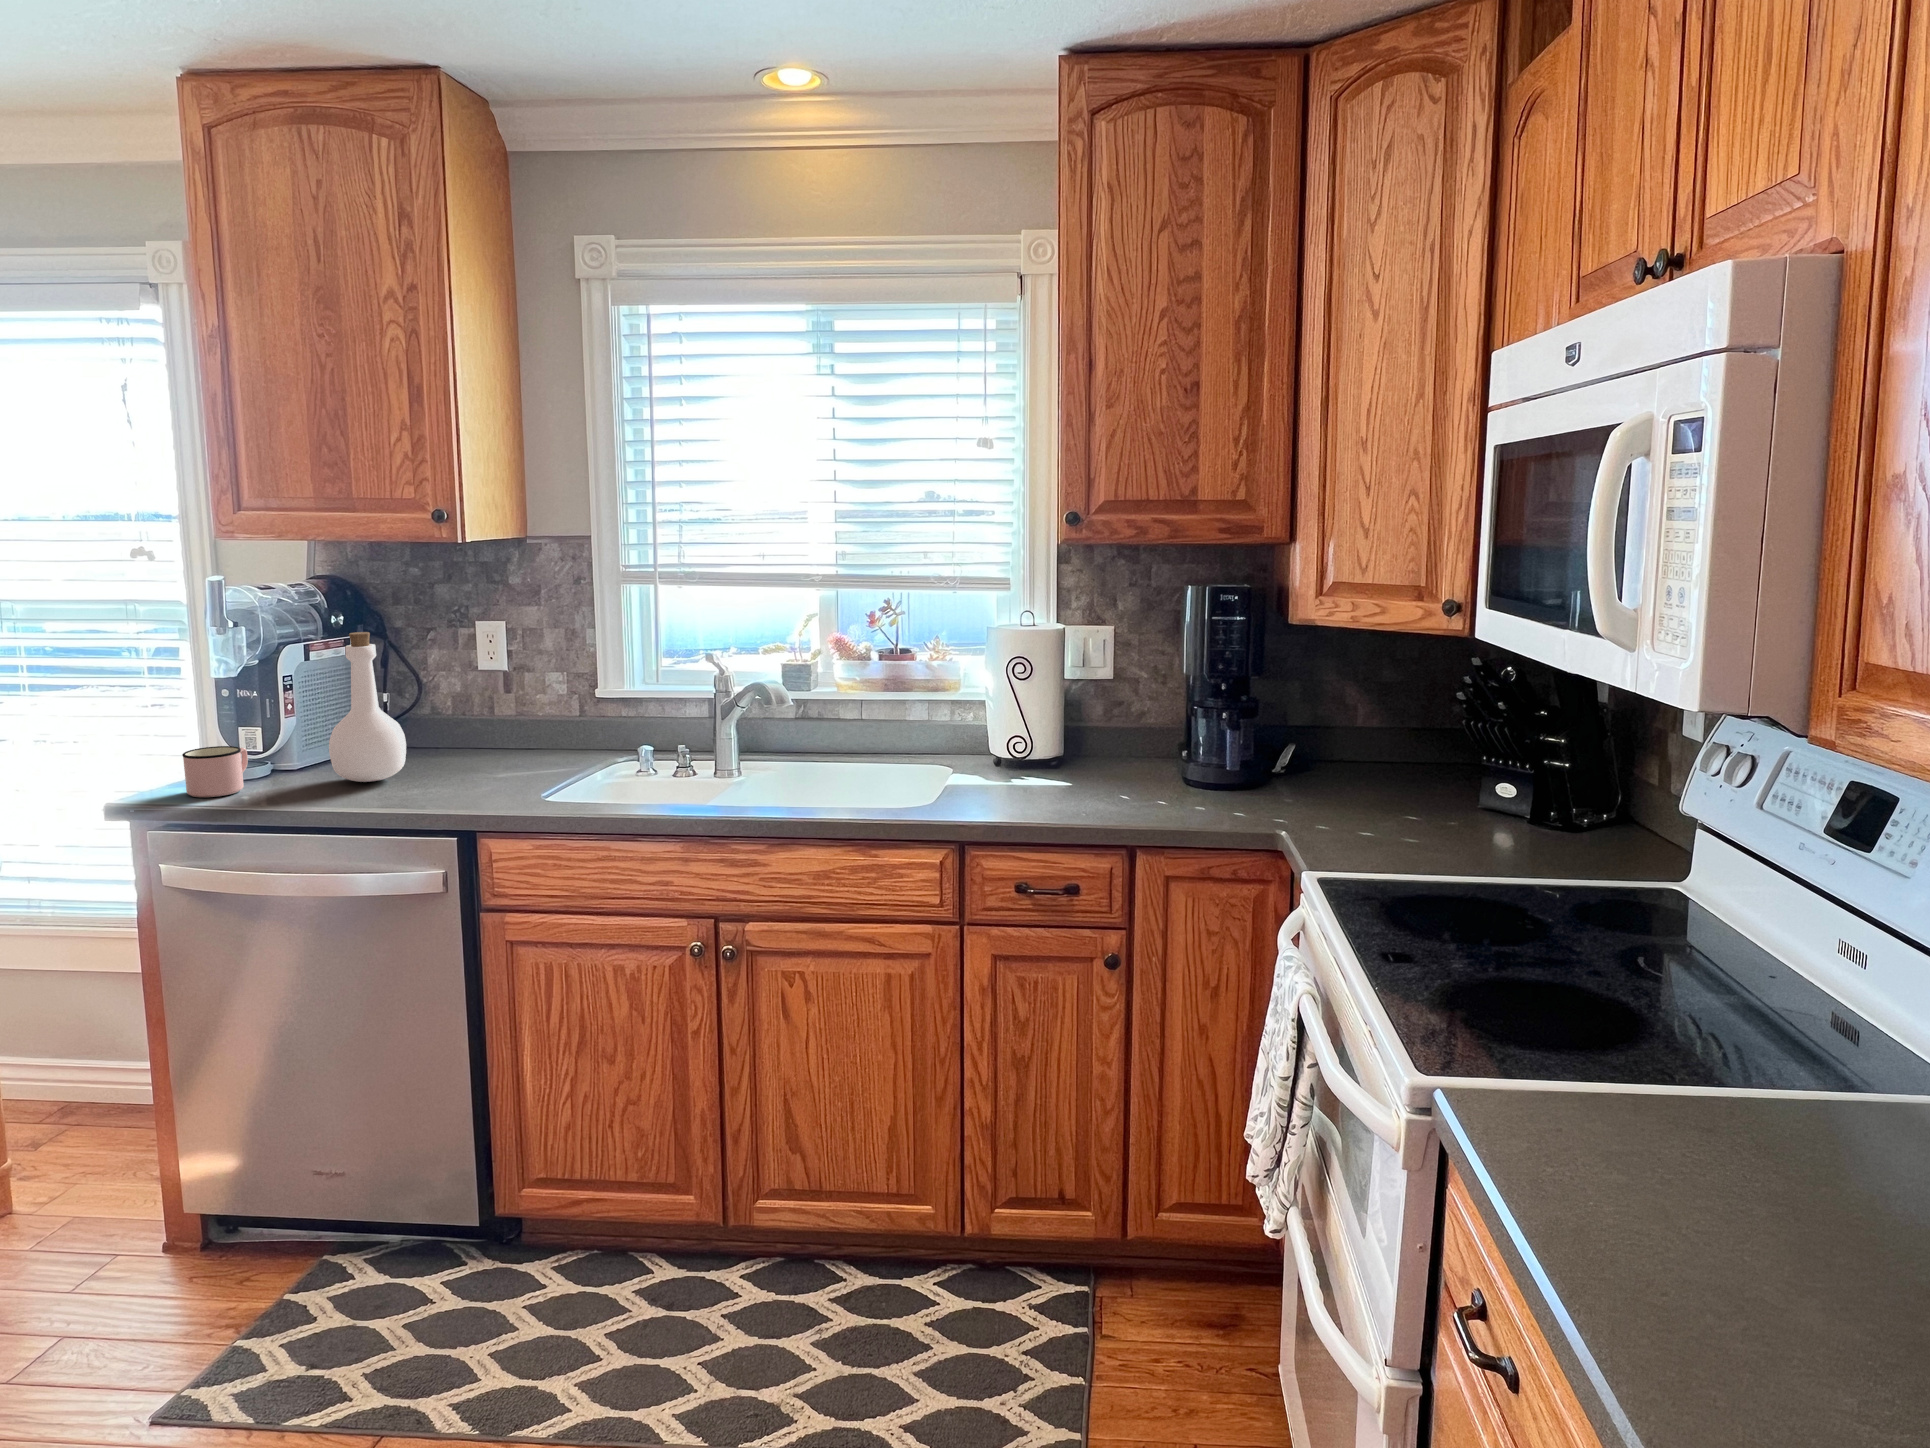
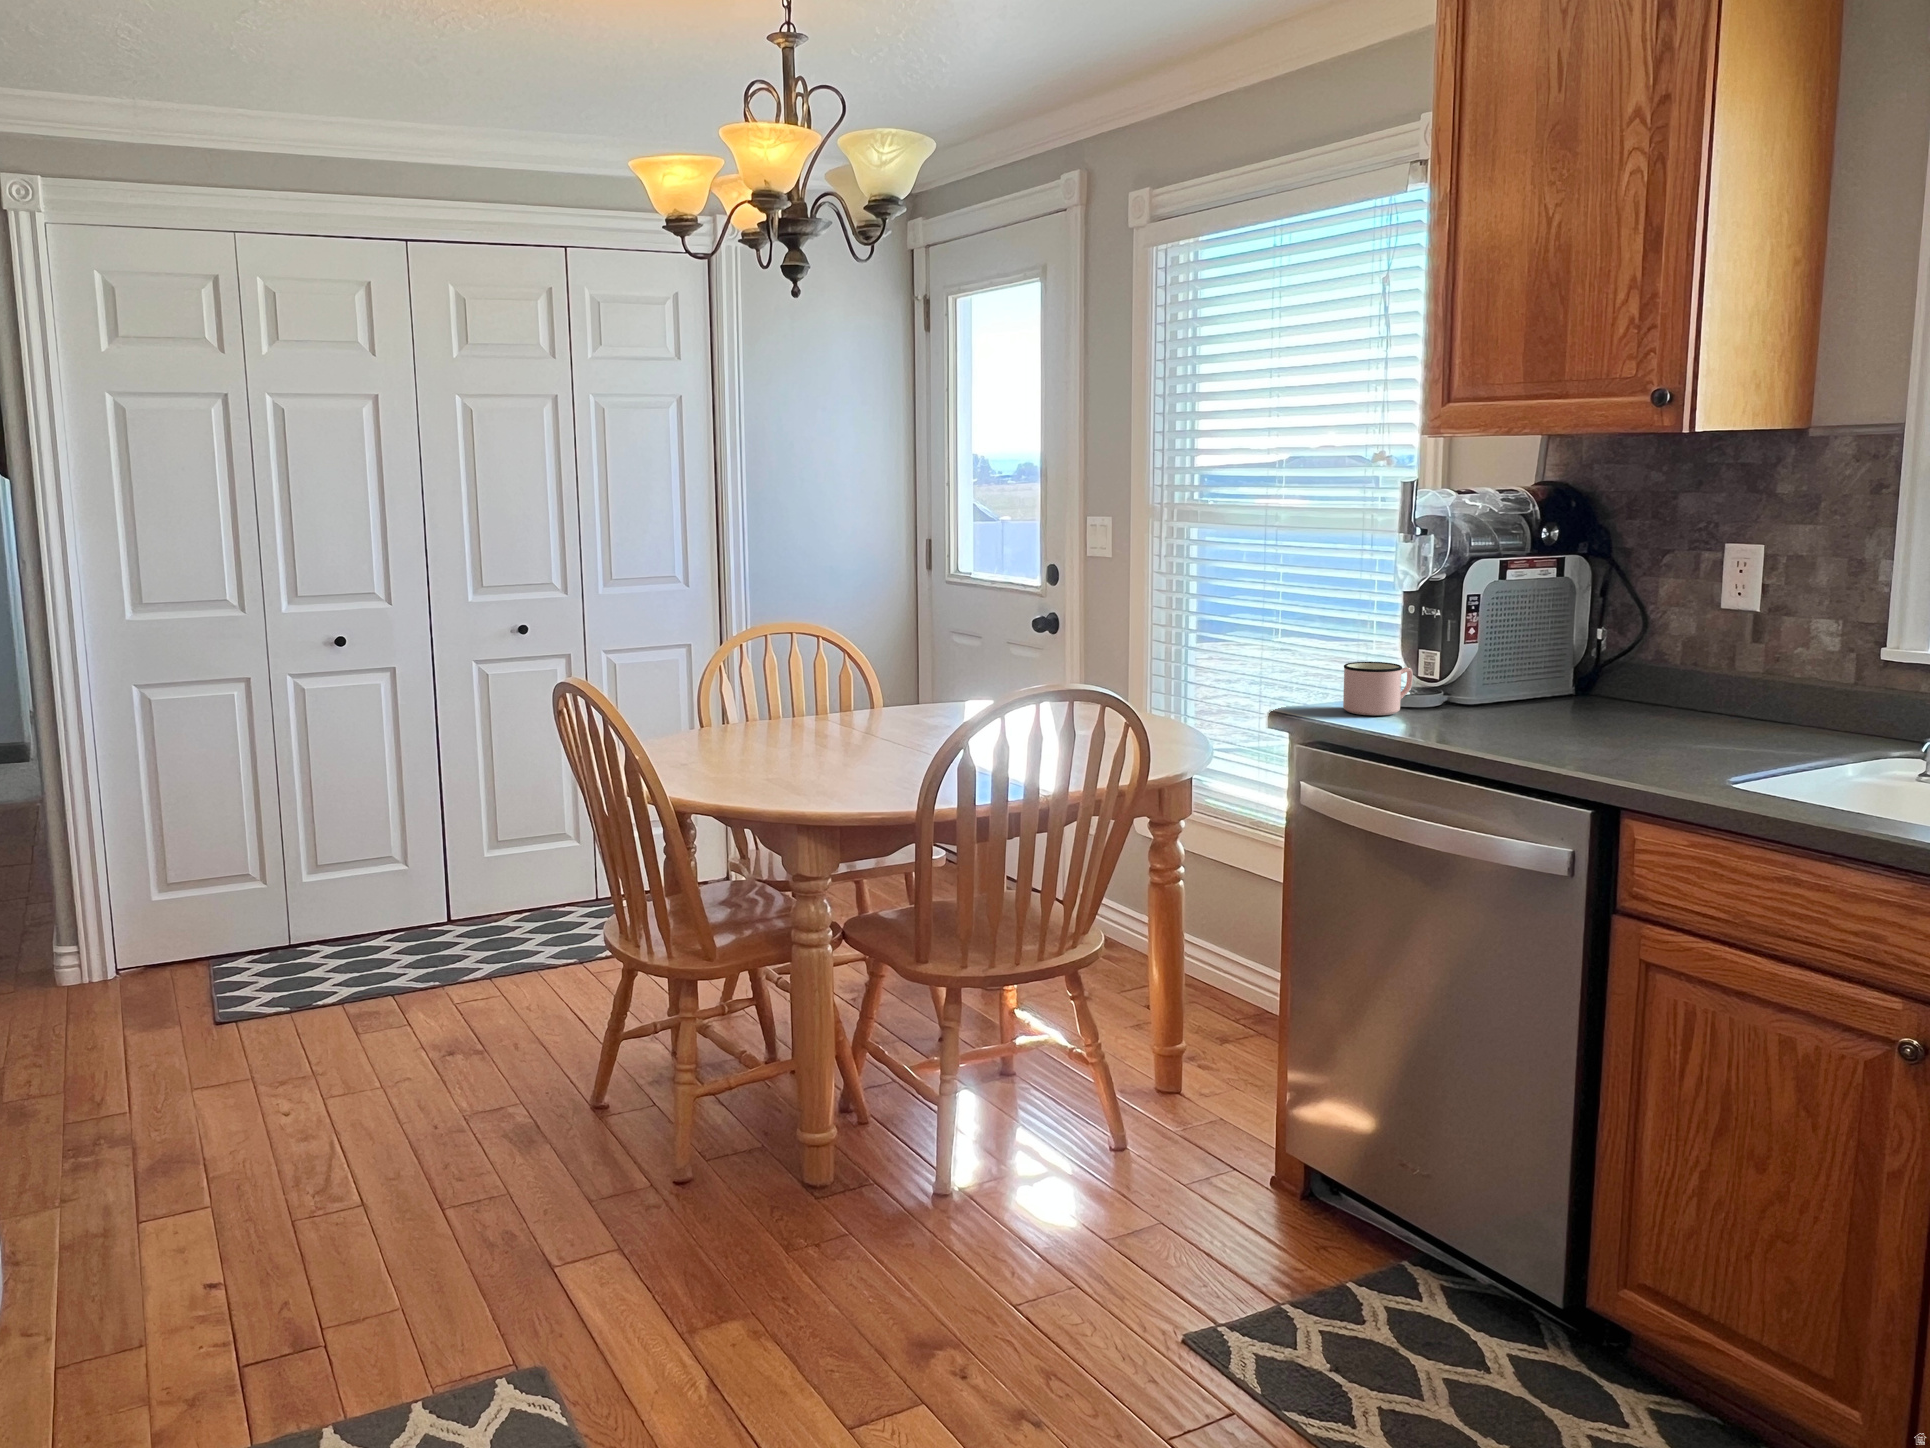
bottle: present [329,632,406,782] -> none [1493,545,1585,728]

